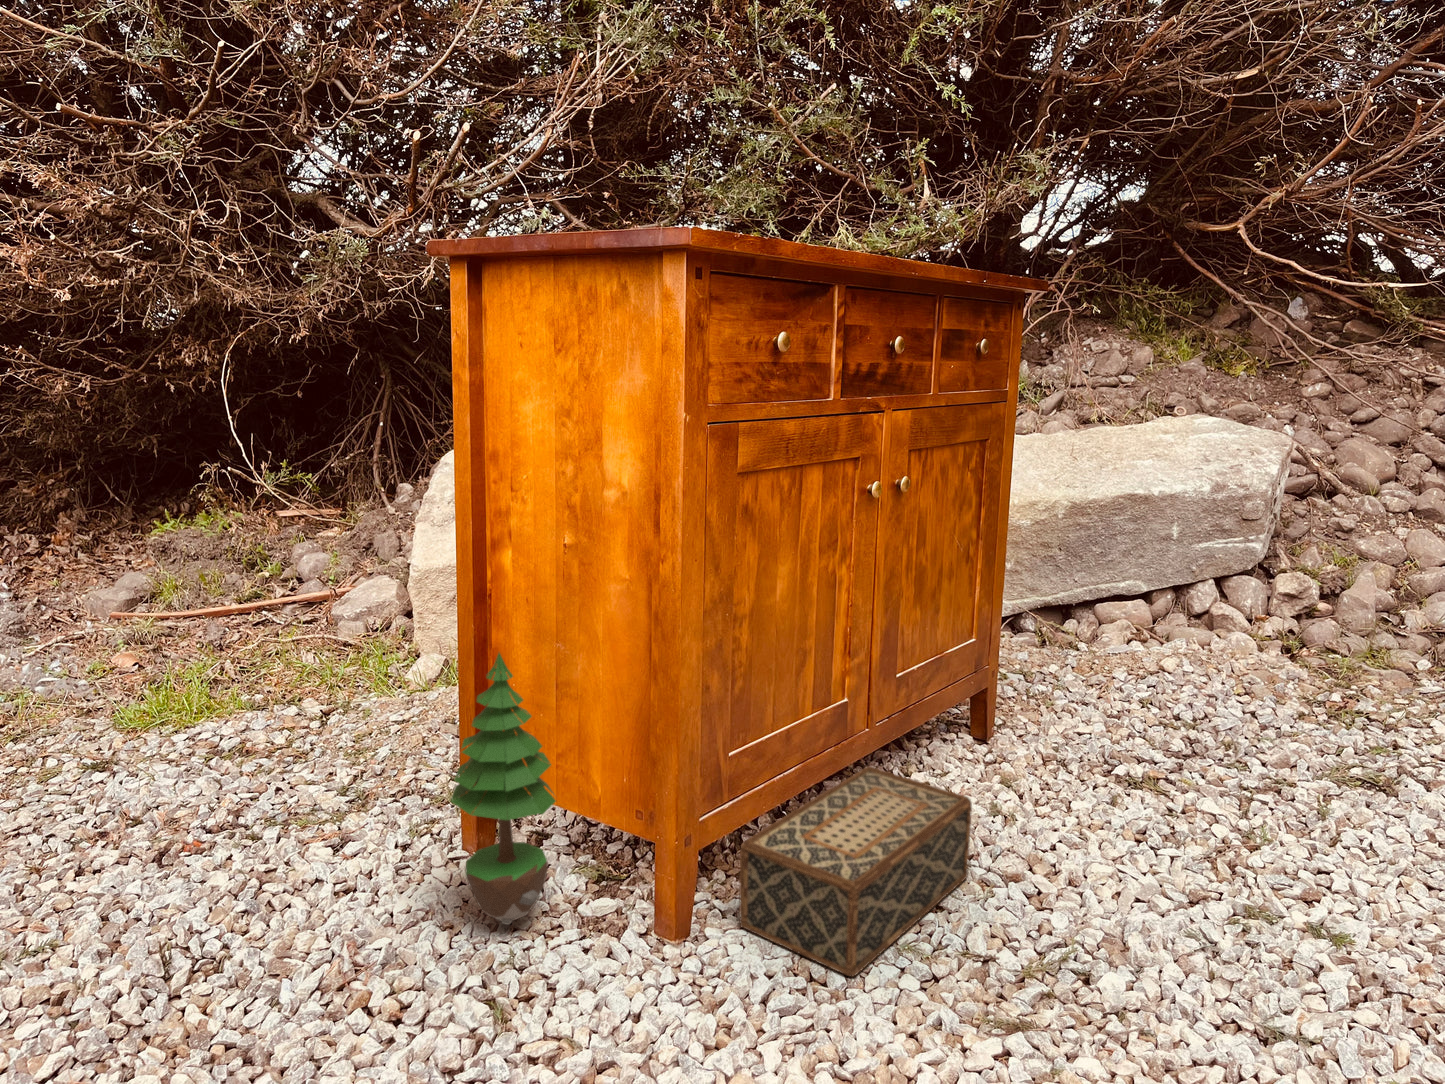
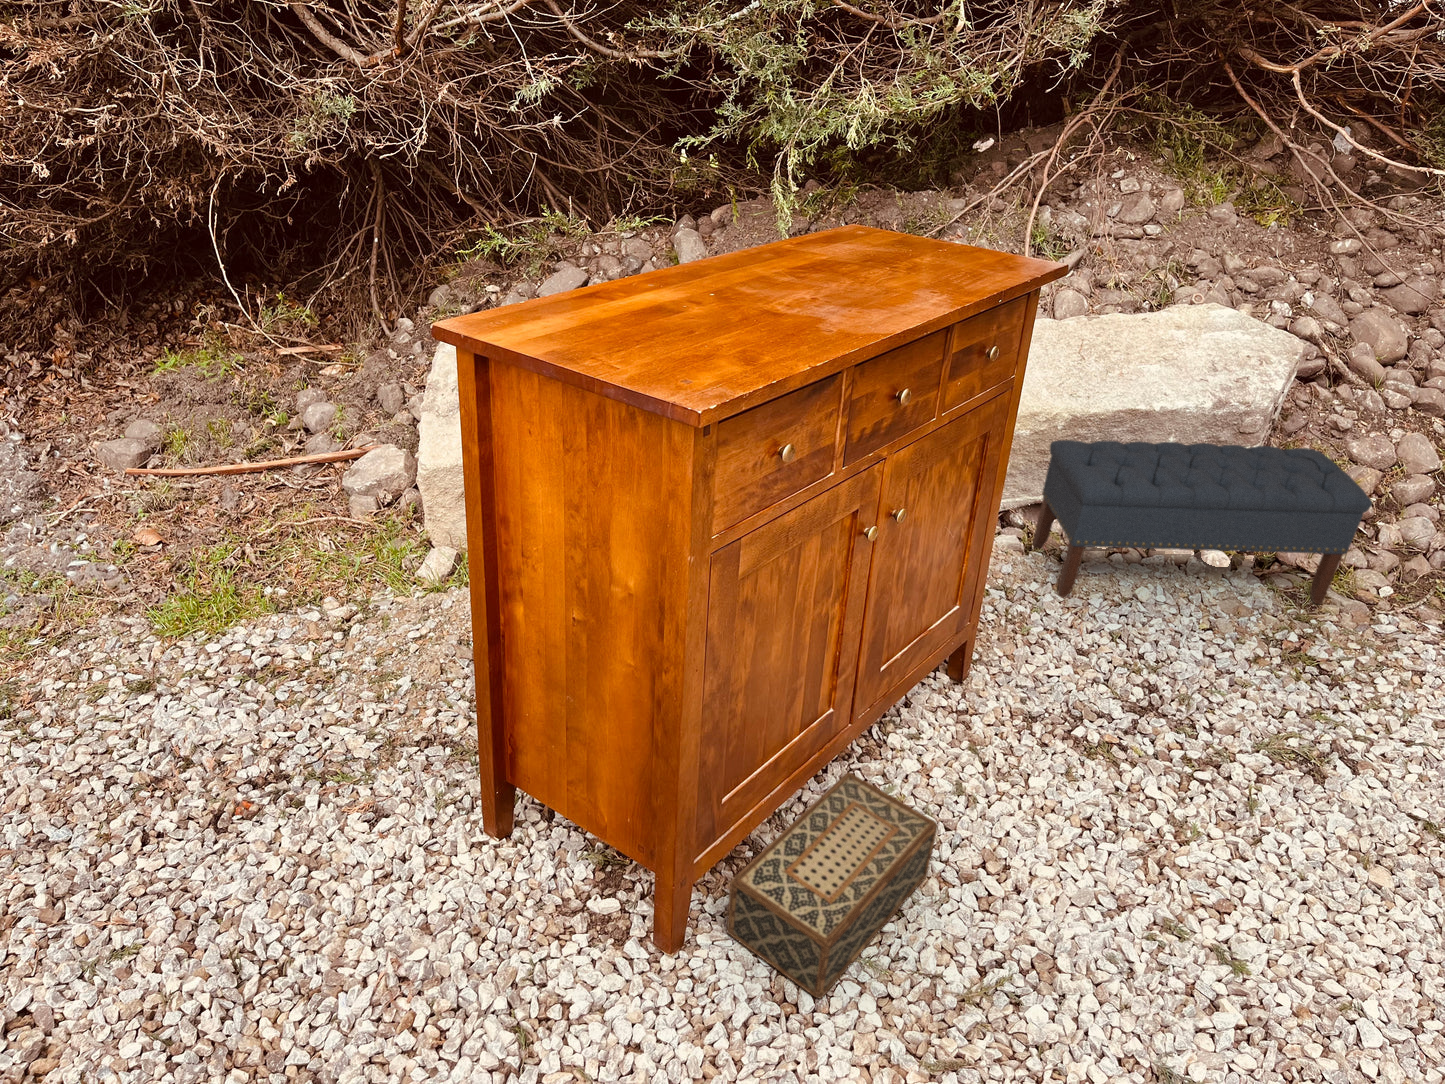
bench: none [1047,527,1386,680] -> present [1032,440,1372,604]
potted tree: present [451,653,556,925] -> none [476,738,570,932]

